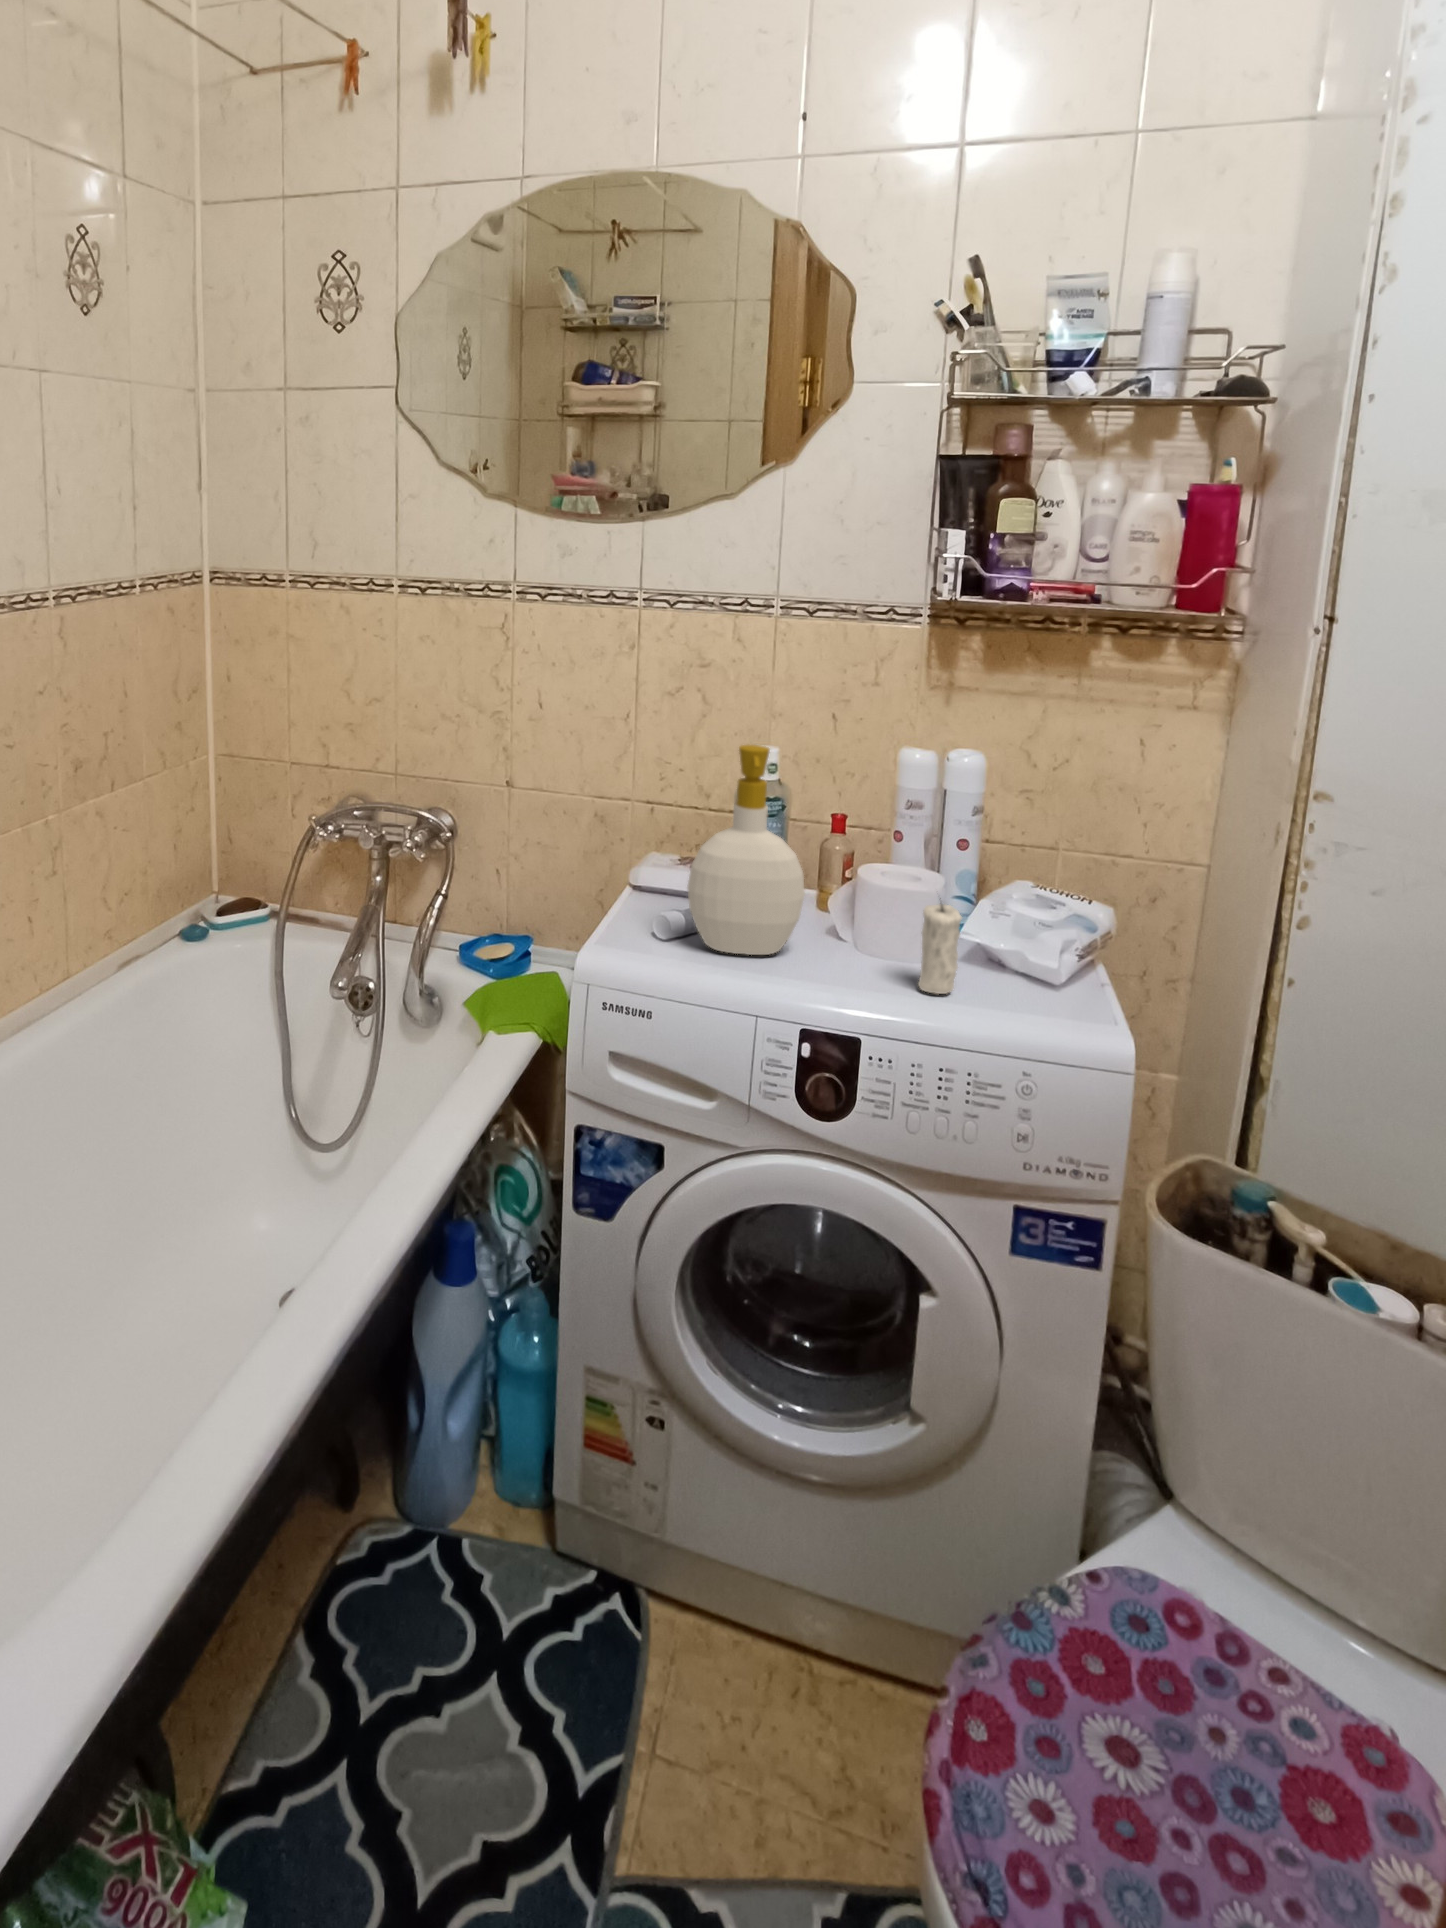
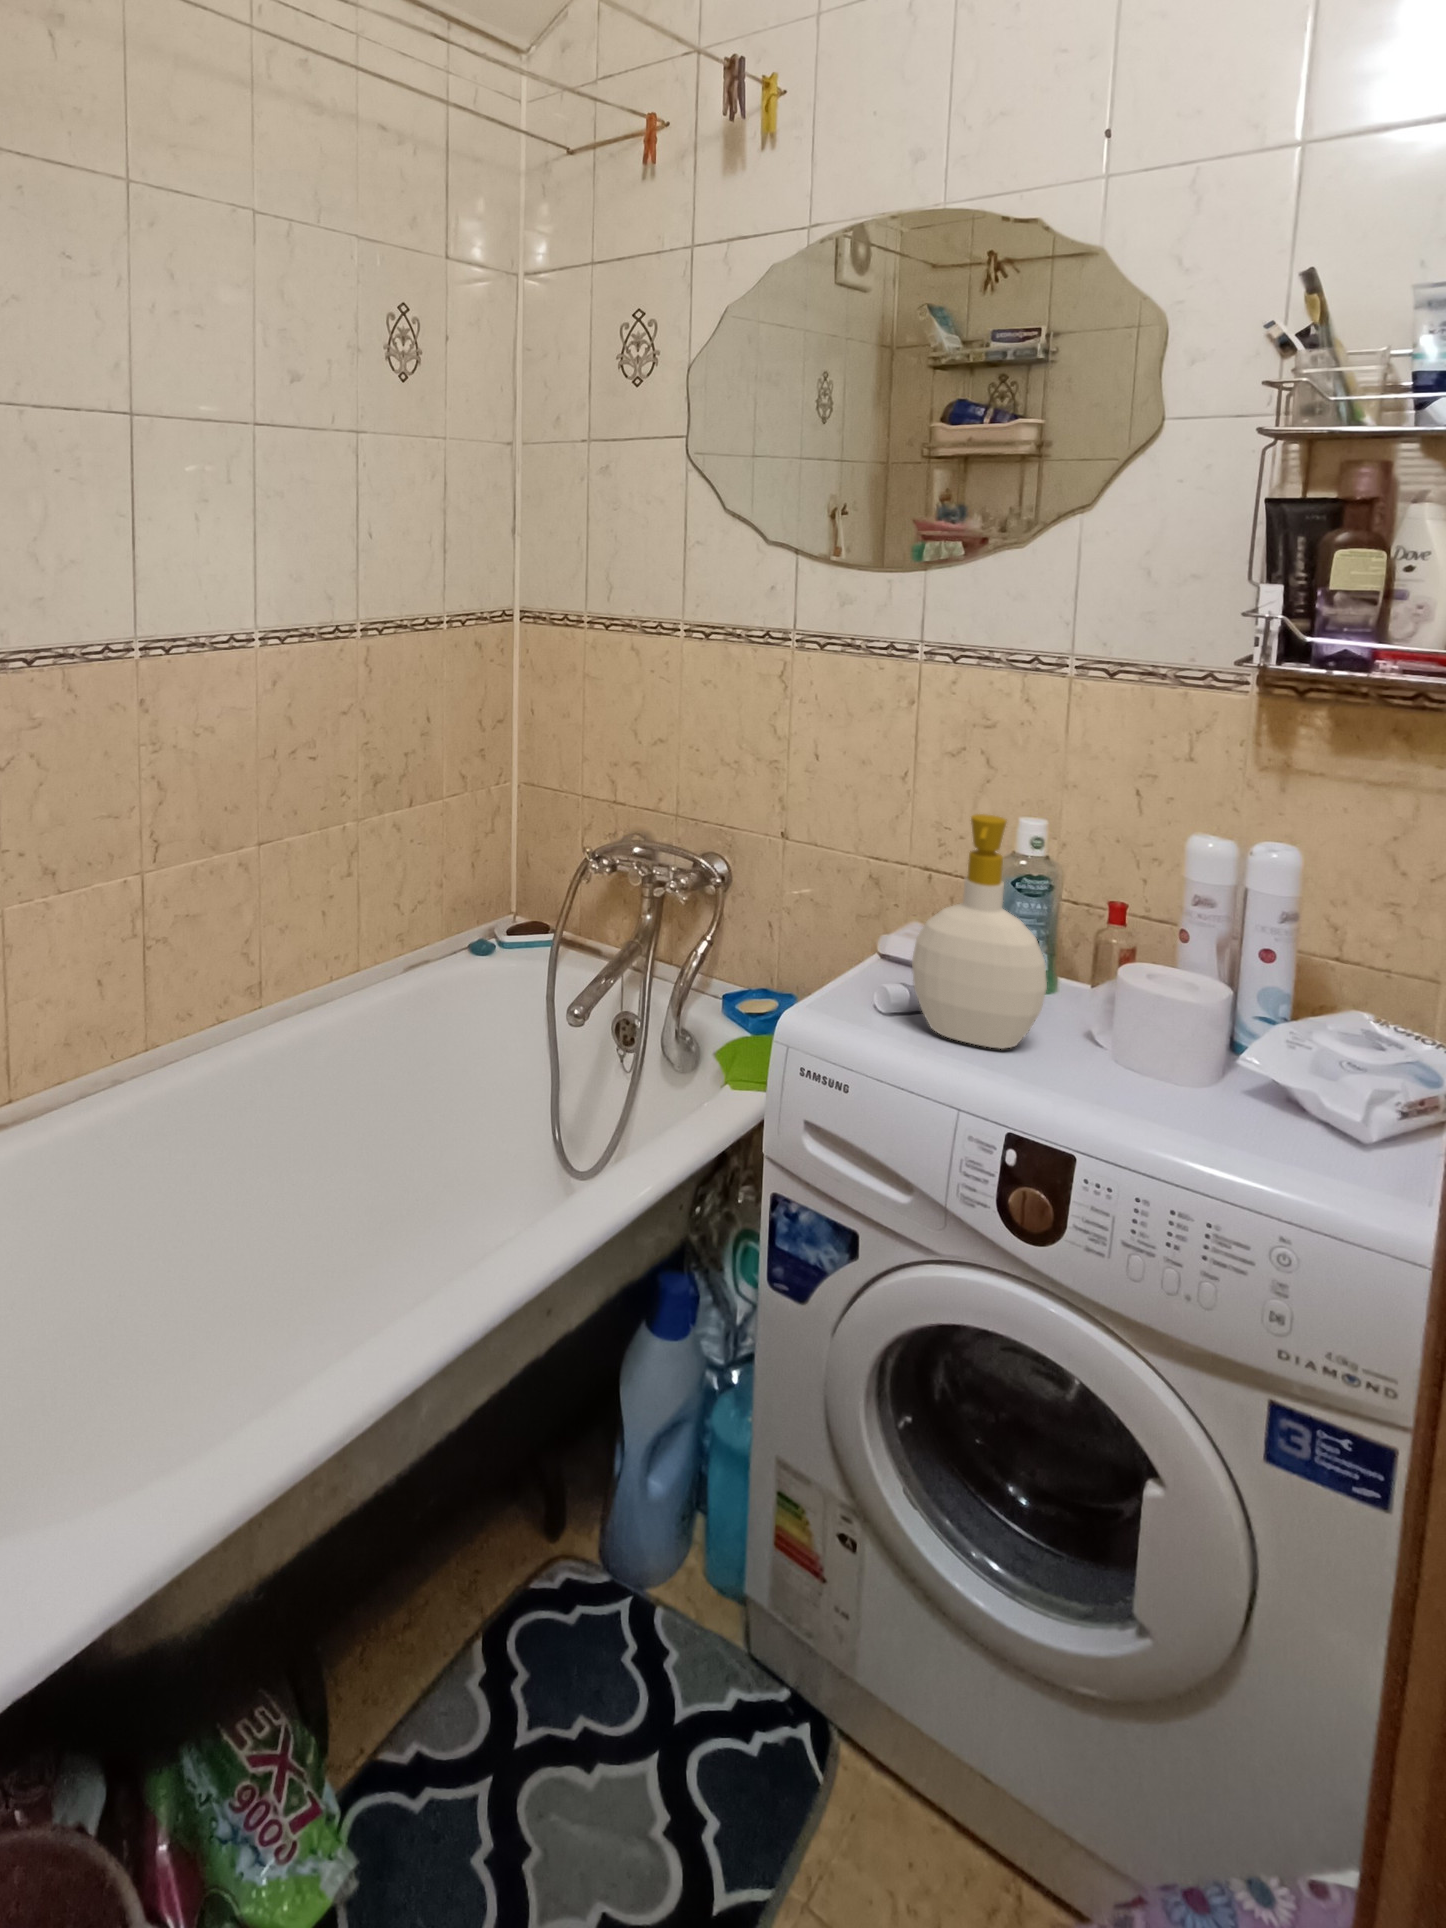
candle: present [918,903,962,994] -> none [1169,1001,1226,1127]

